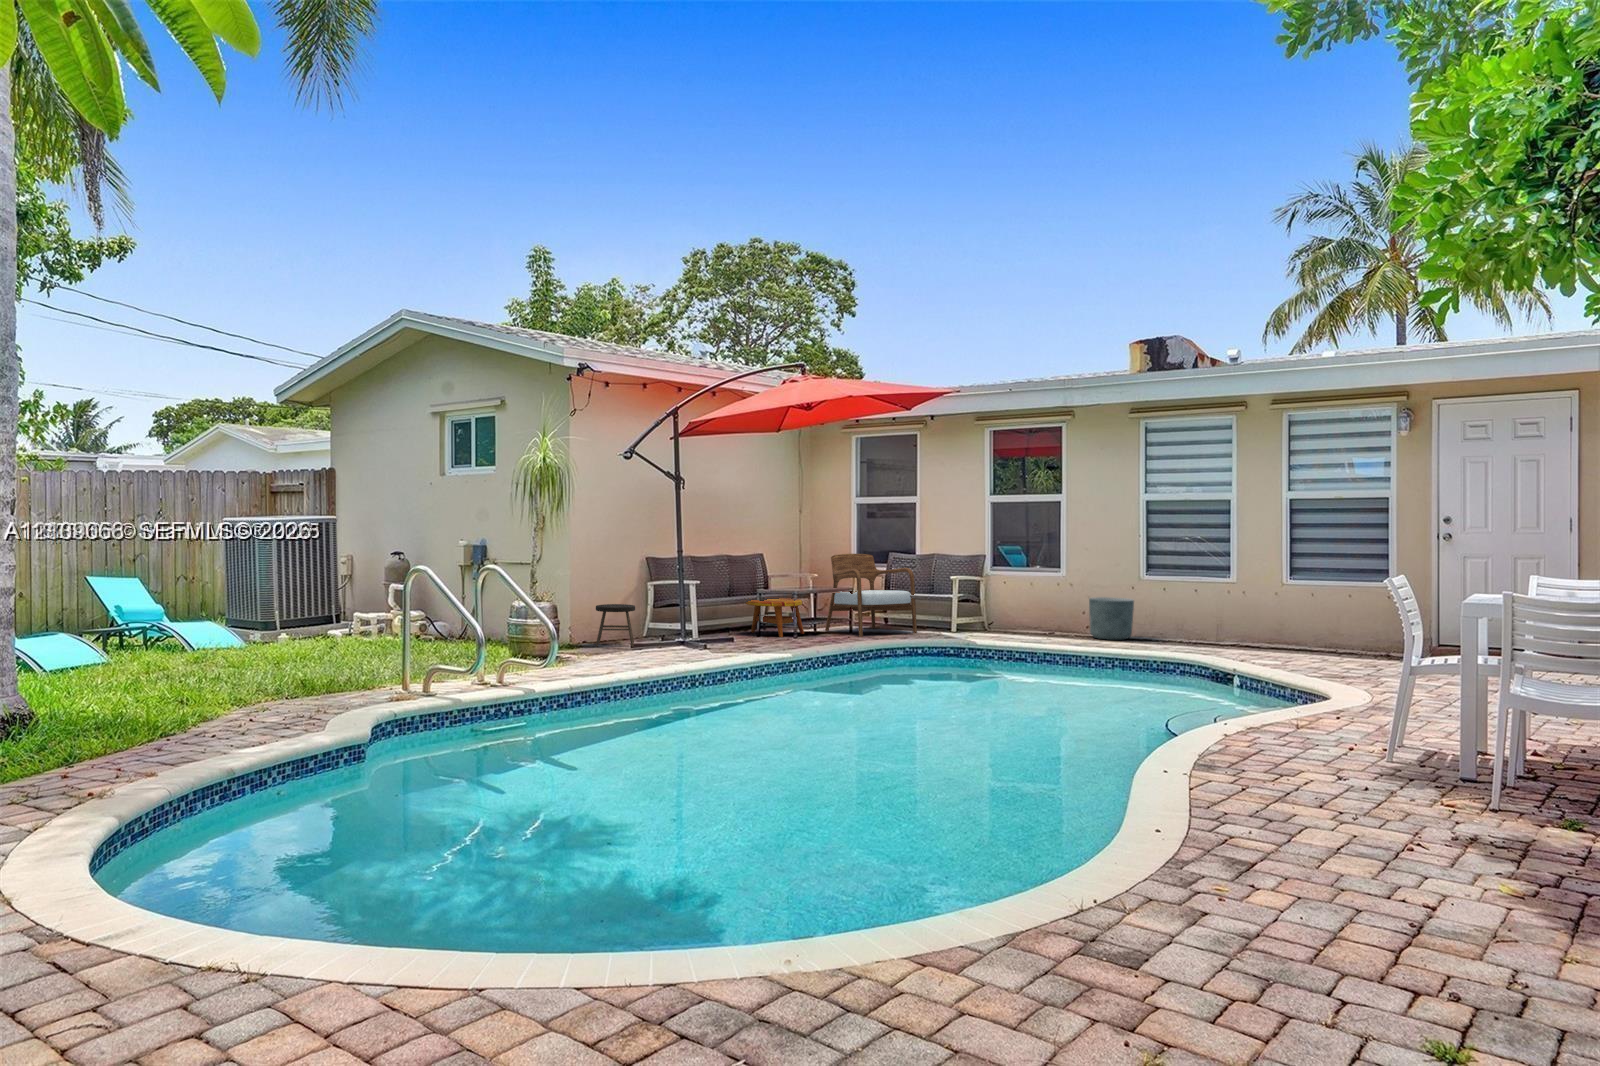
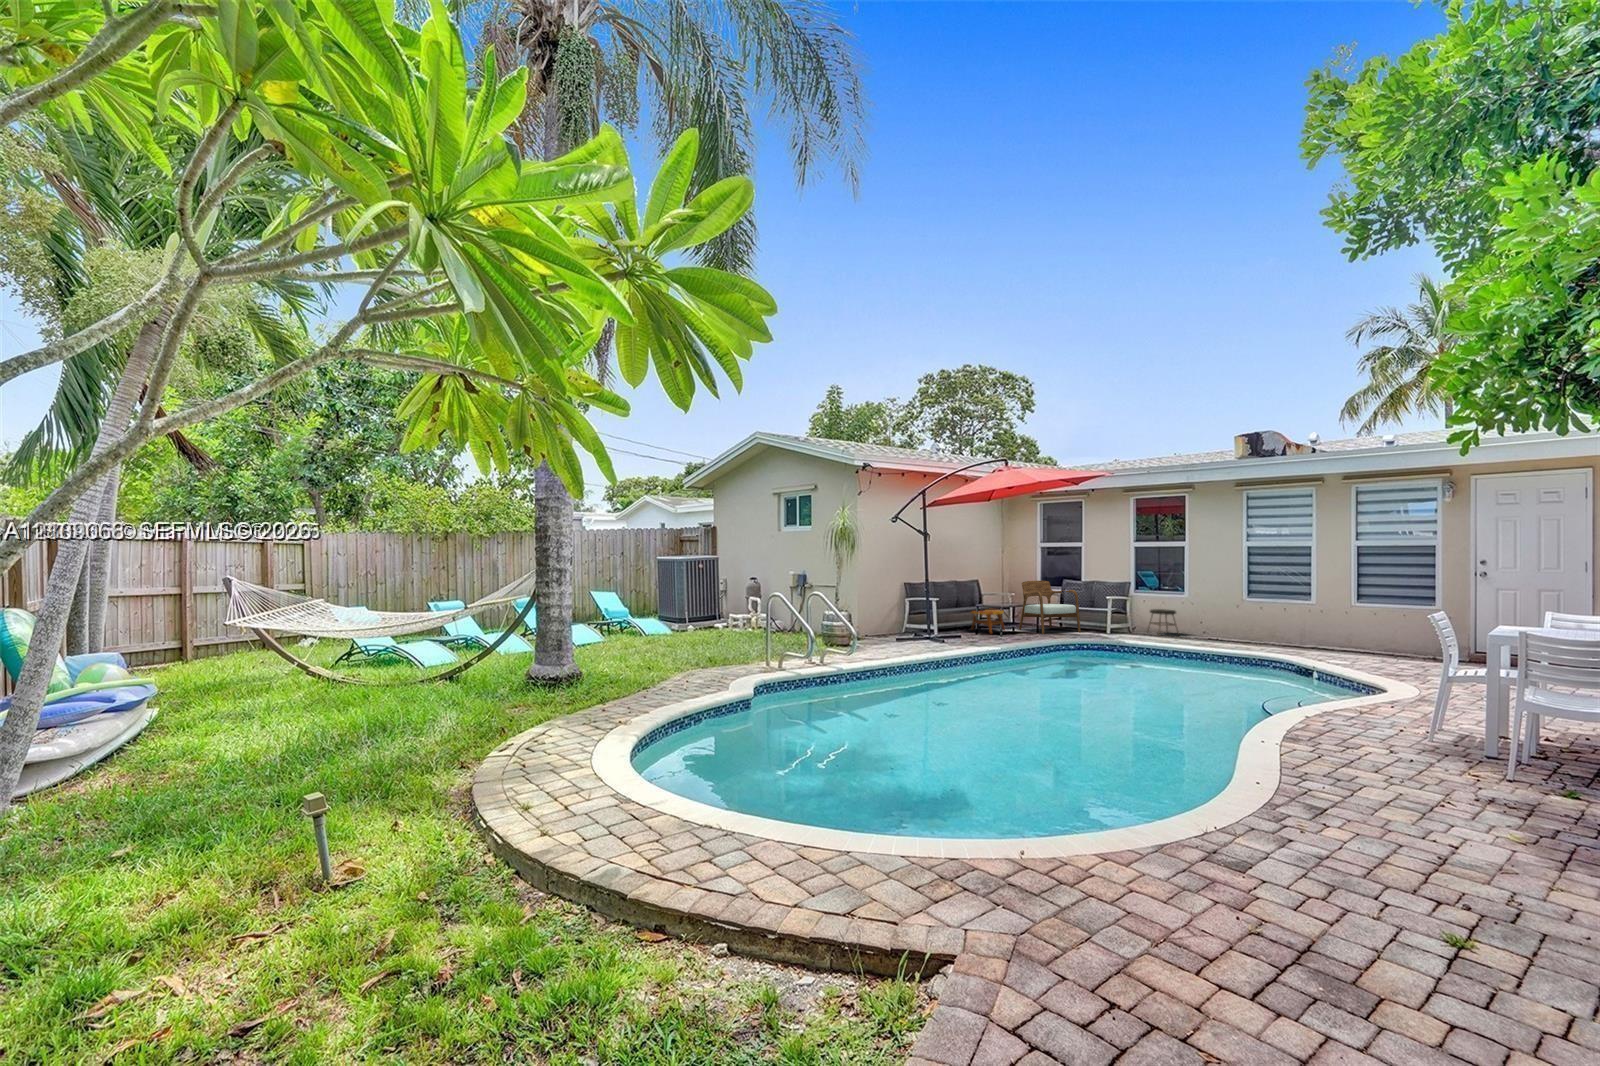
planter: present [1089,597,1134,640] -> none [1203,611,1237,640]
stool: present [596,604,635,647] -> present [1149,609,1179,635]

